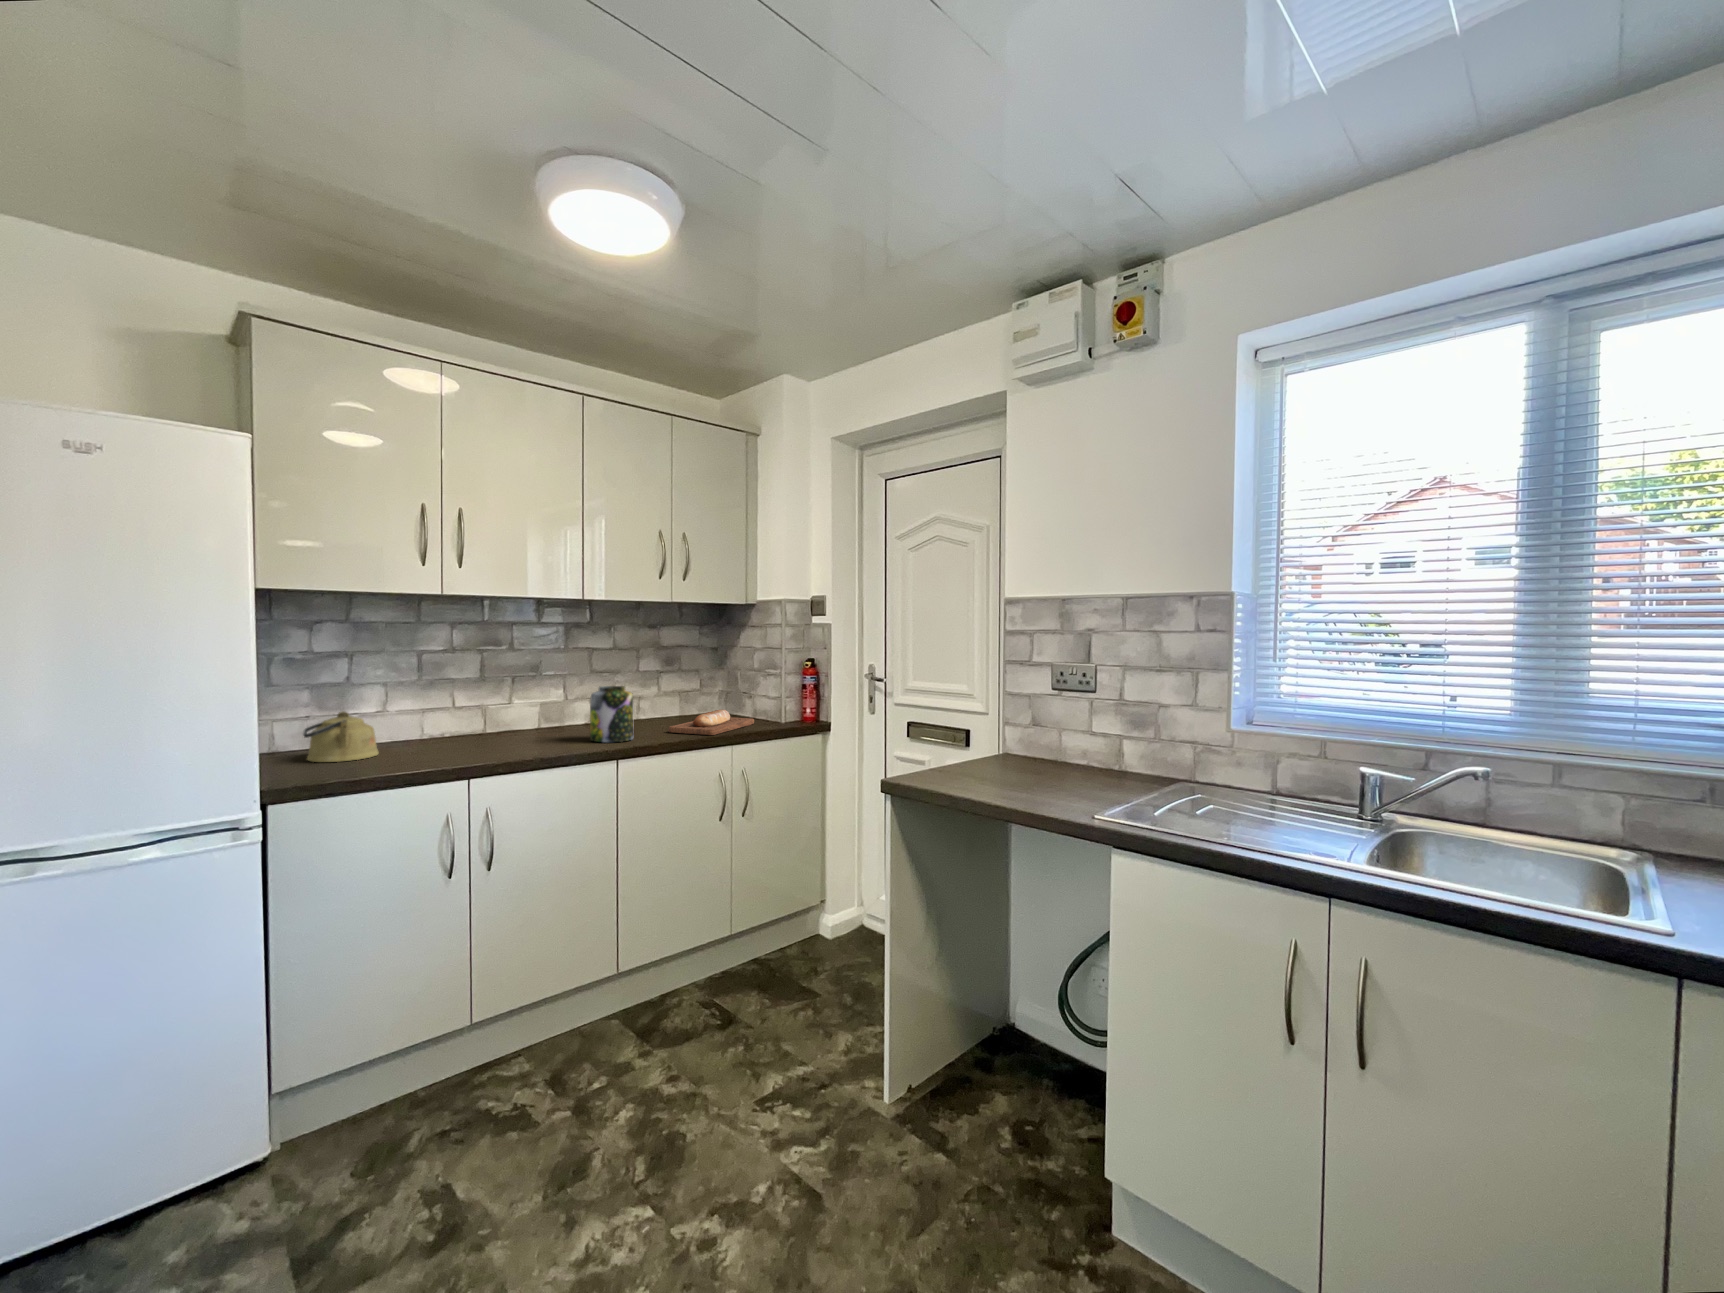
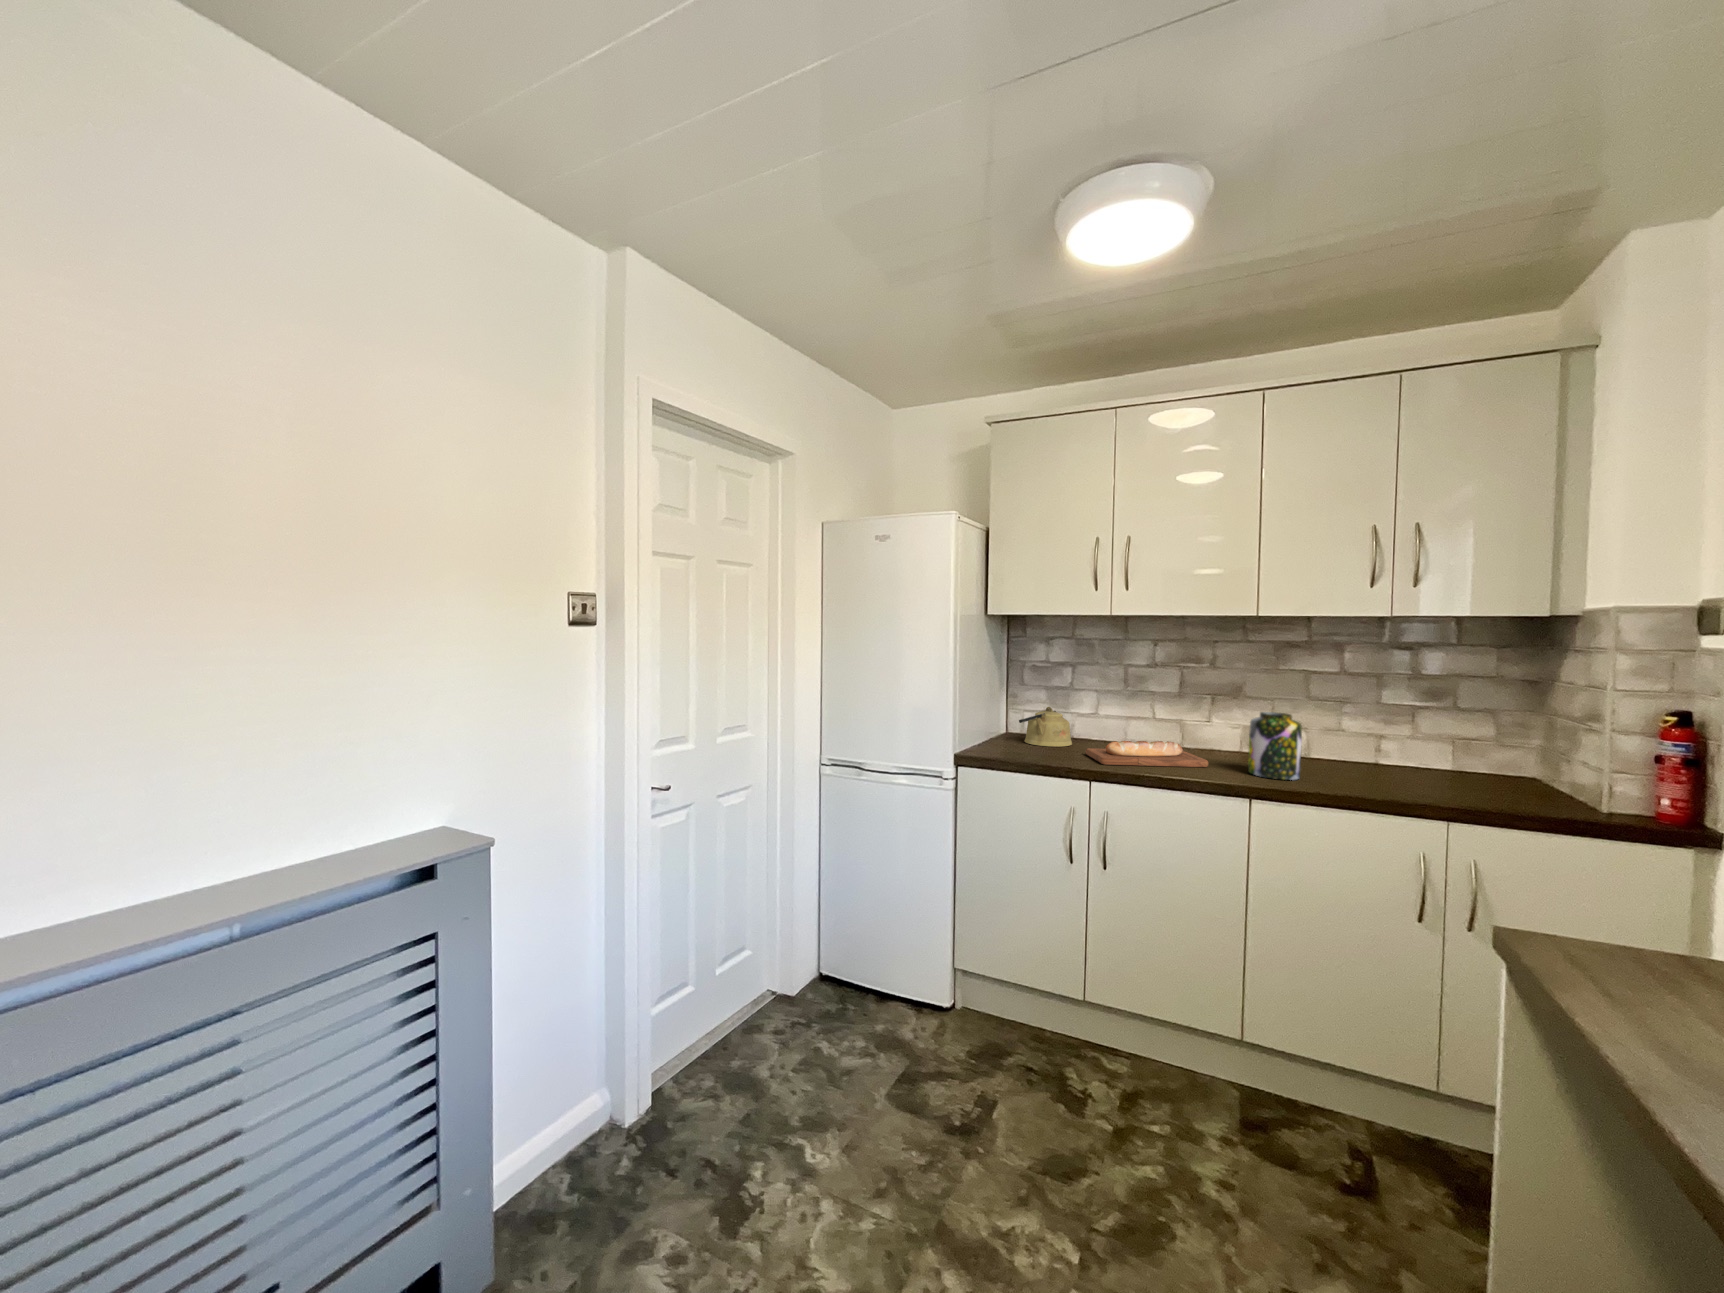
bread loaf: present [668,710,754,735] -> present [1085,741,1209,767]

